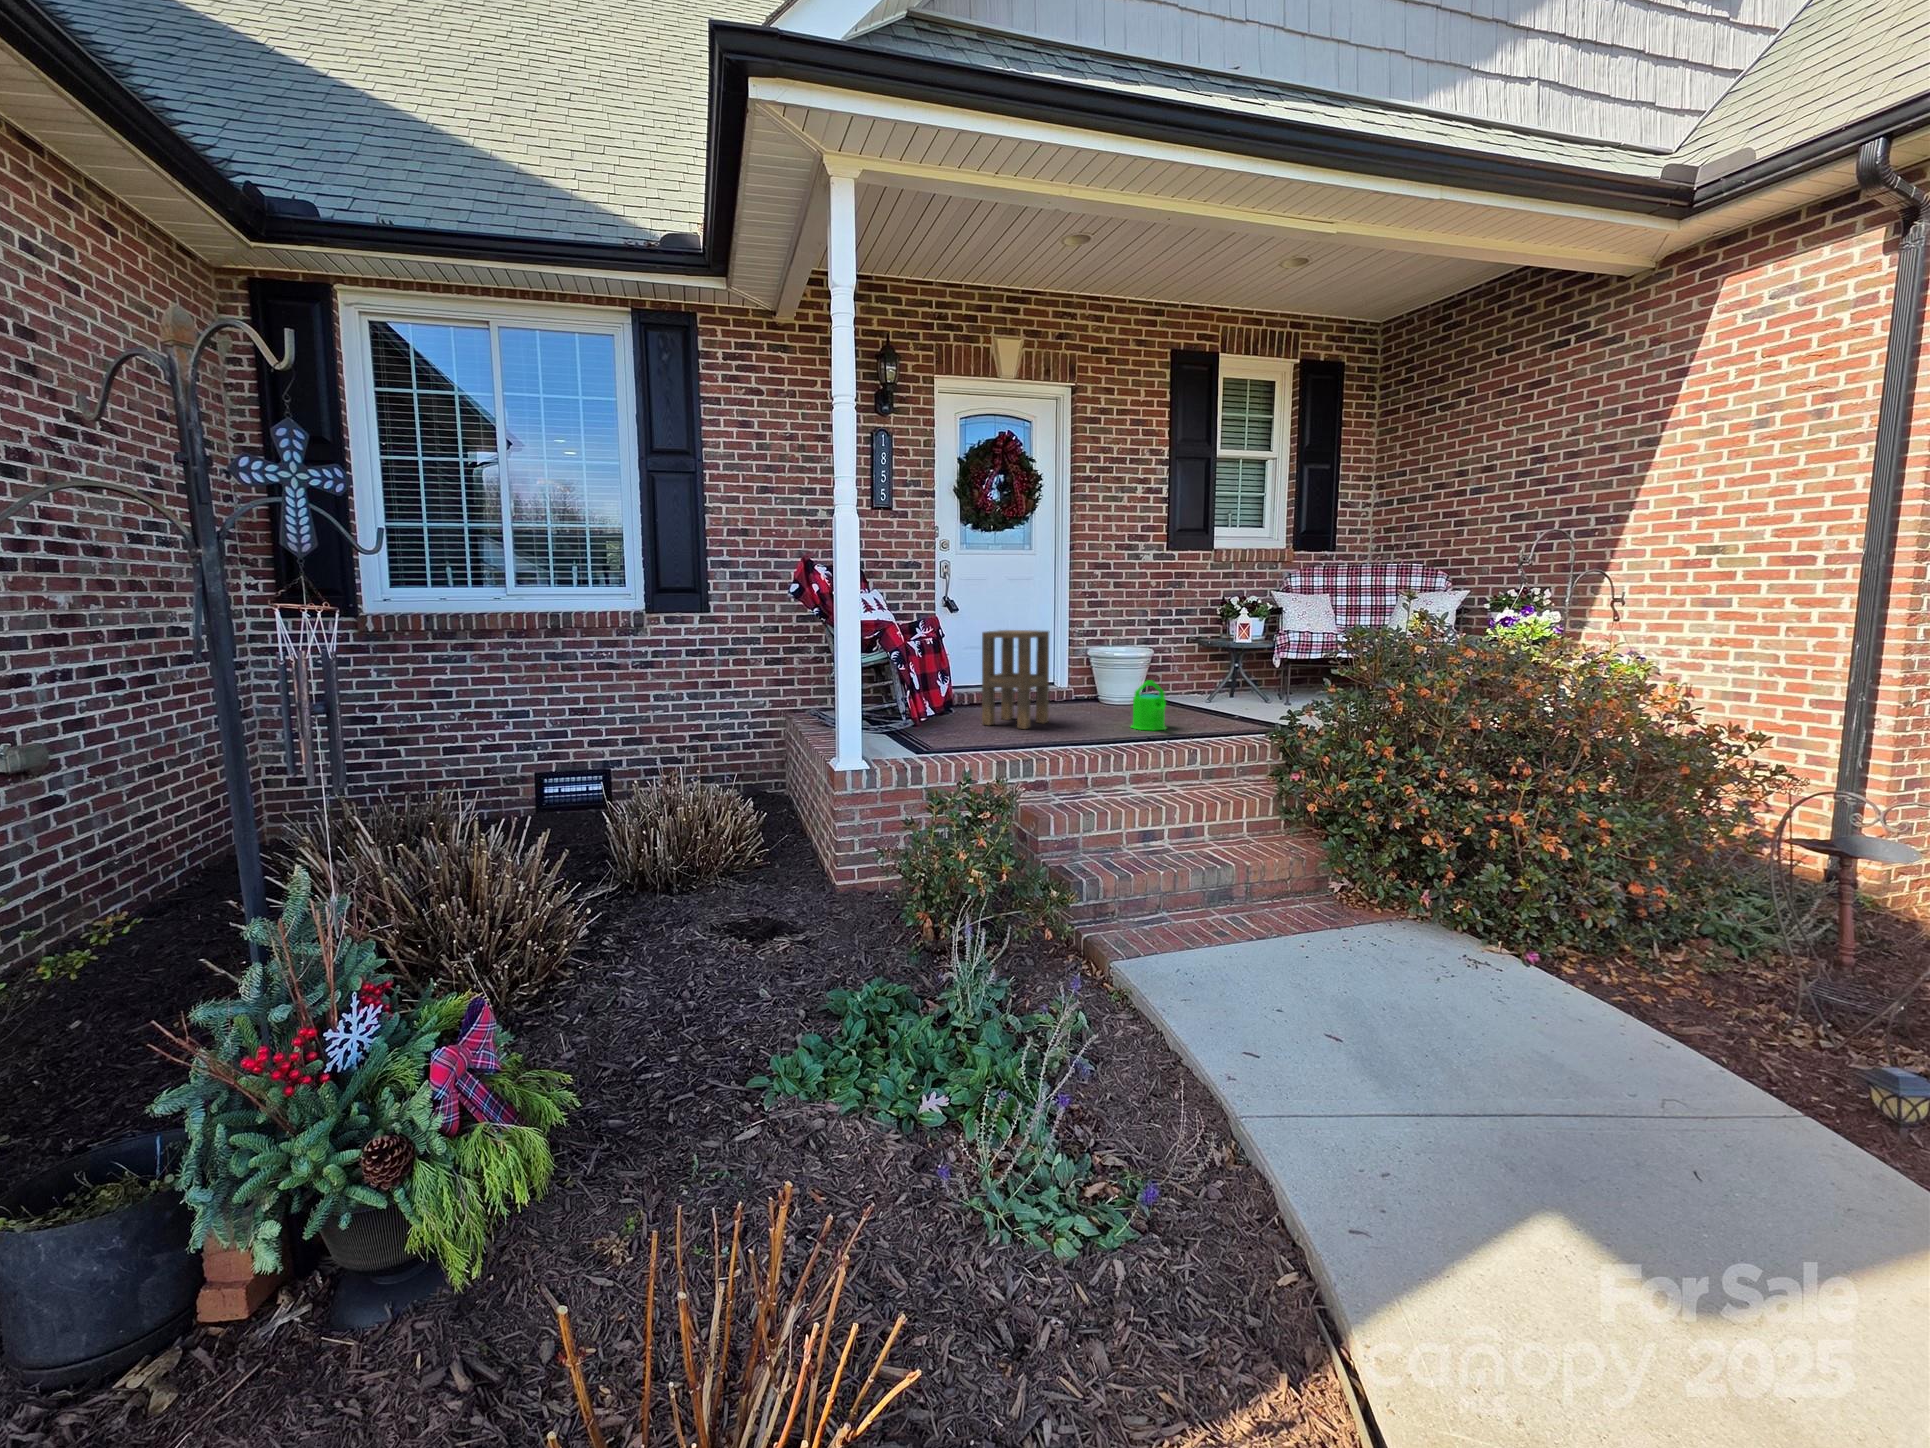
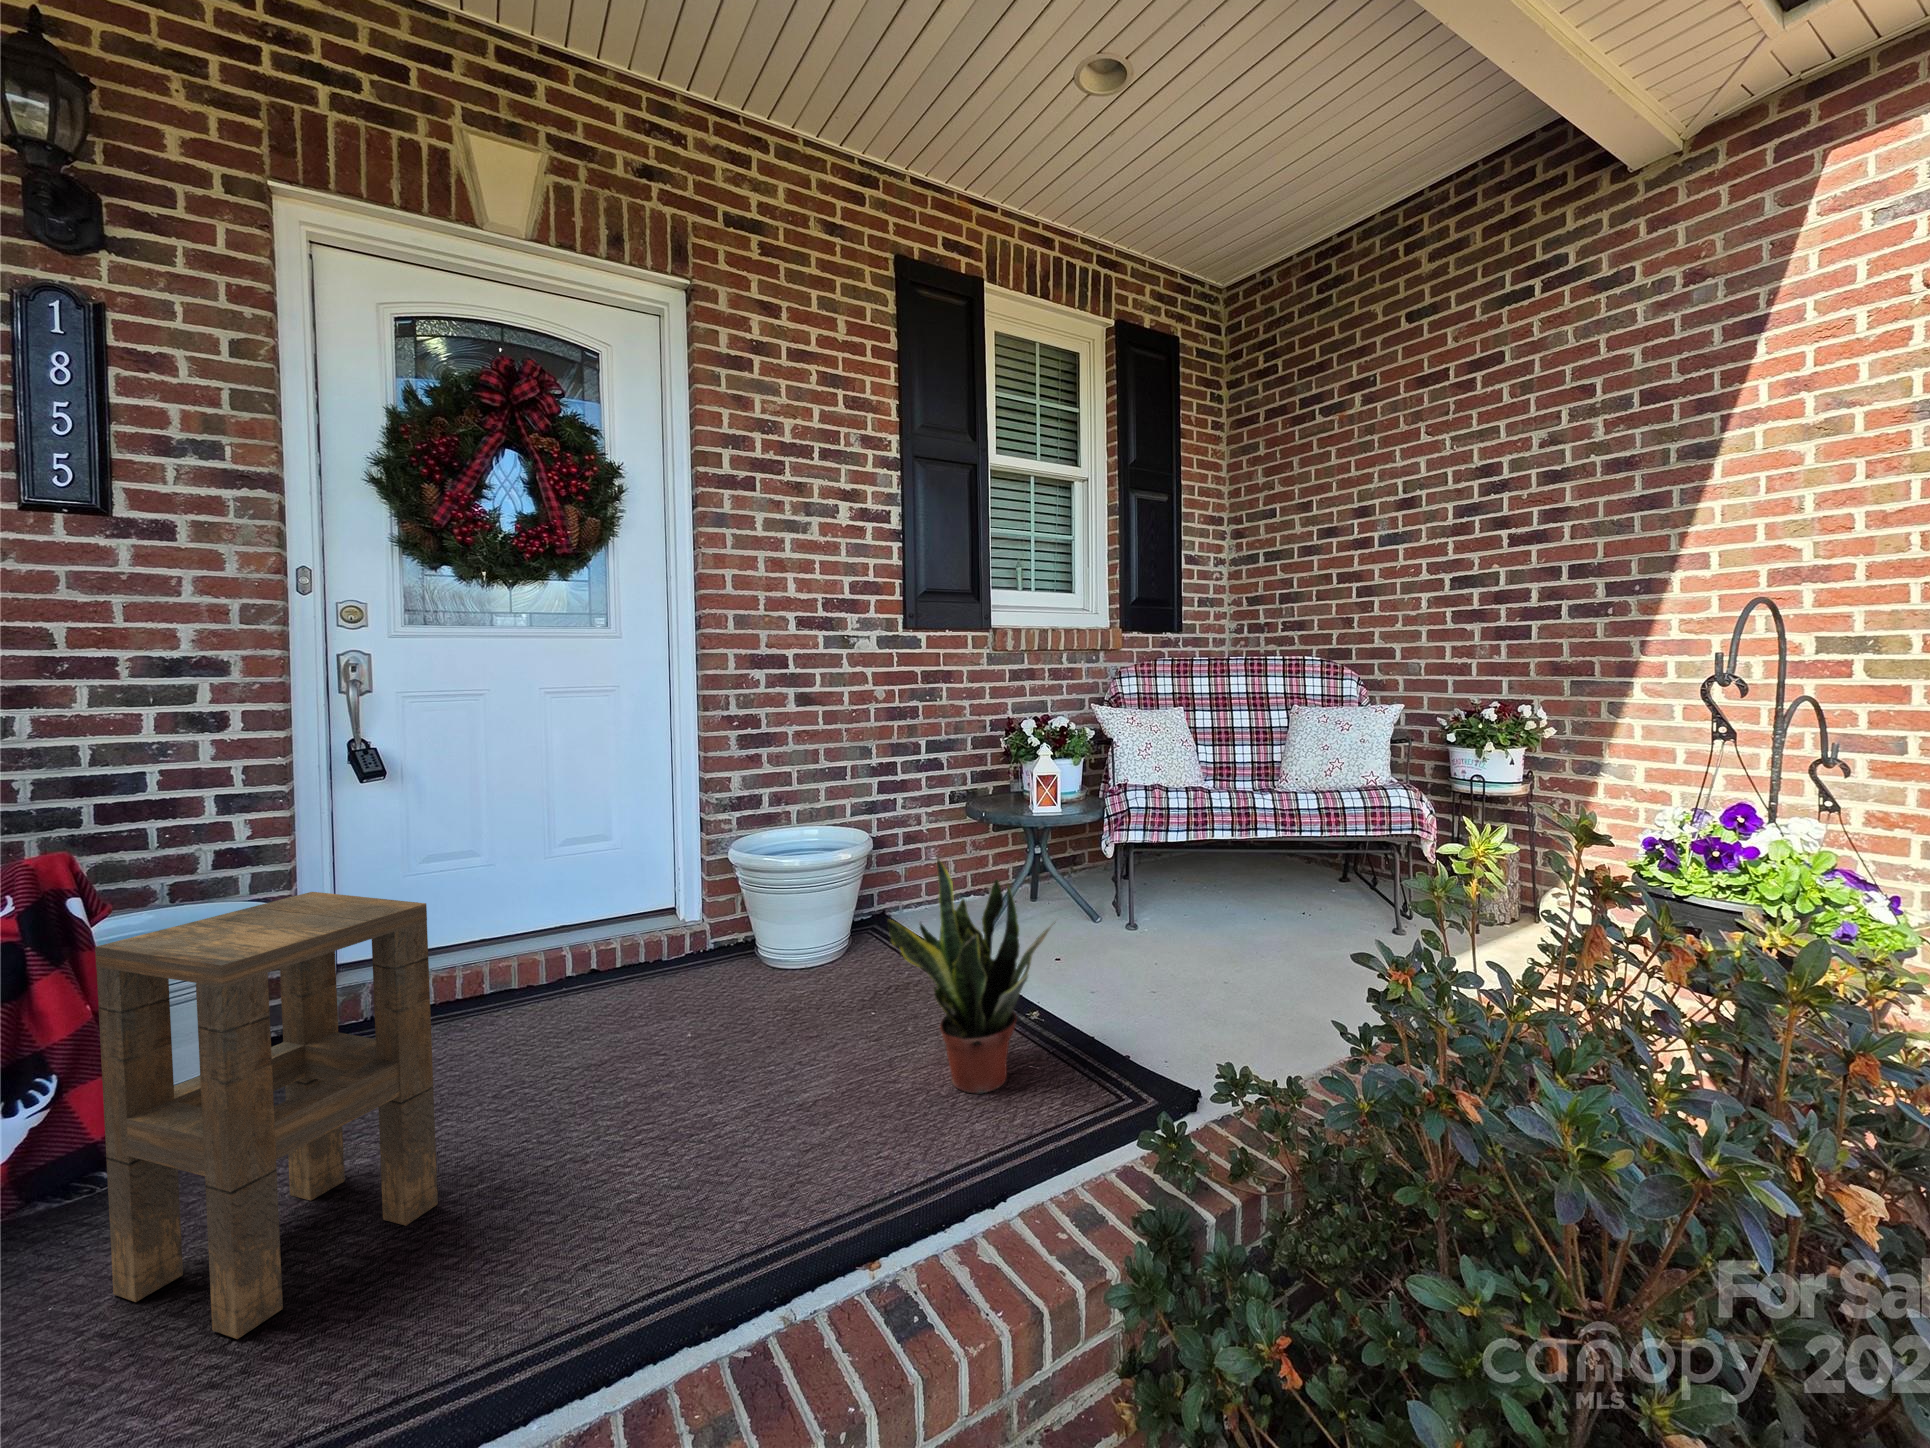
potted plant: none [1187,636,1253,720] -> present [888,859,1055,1093]
watering can: present [1131,680,1166,731] -> none [687,1056,816,1253]

